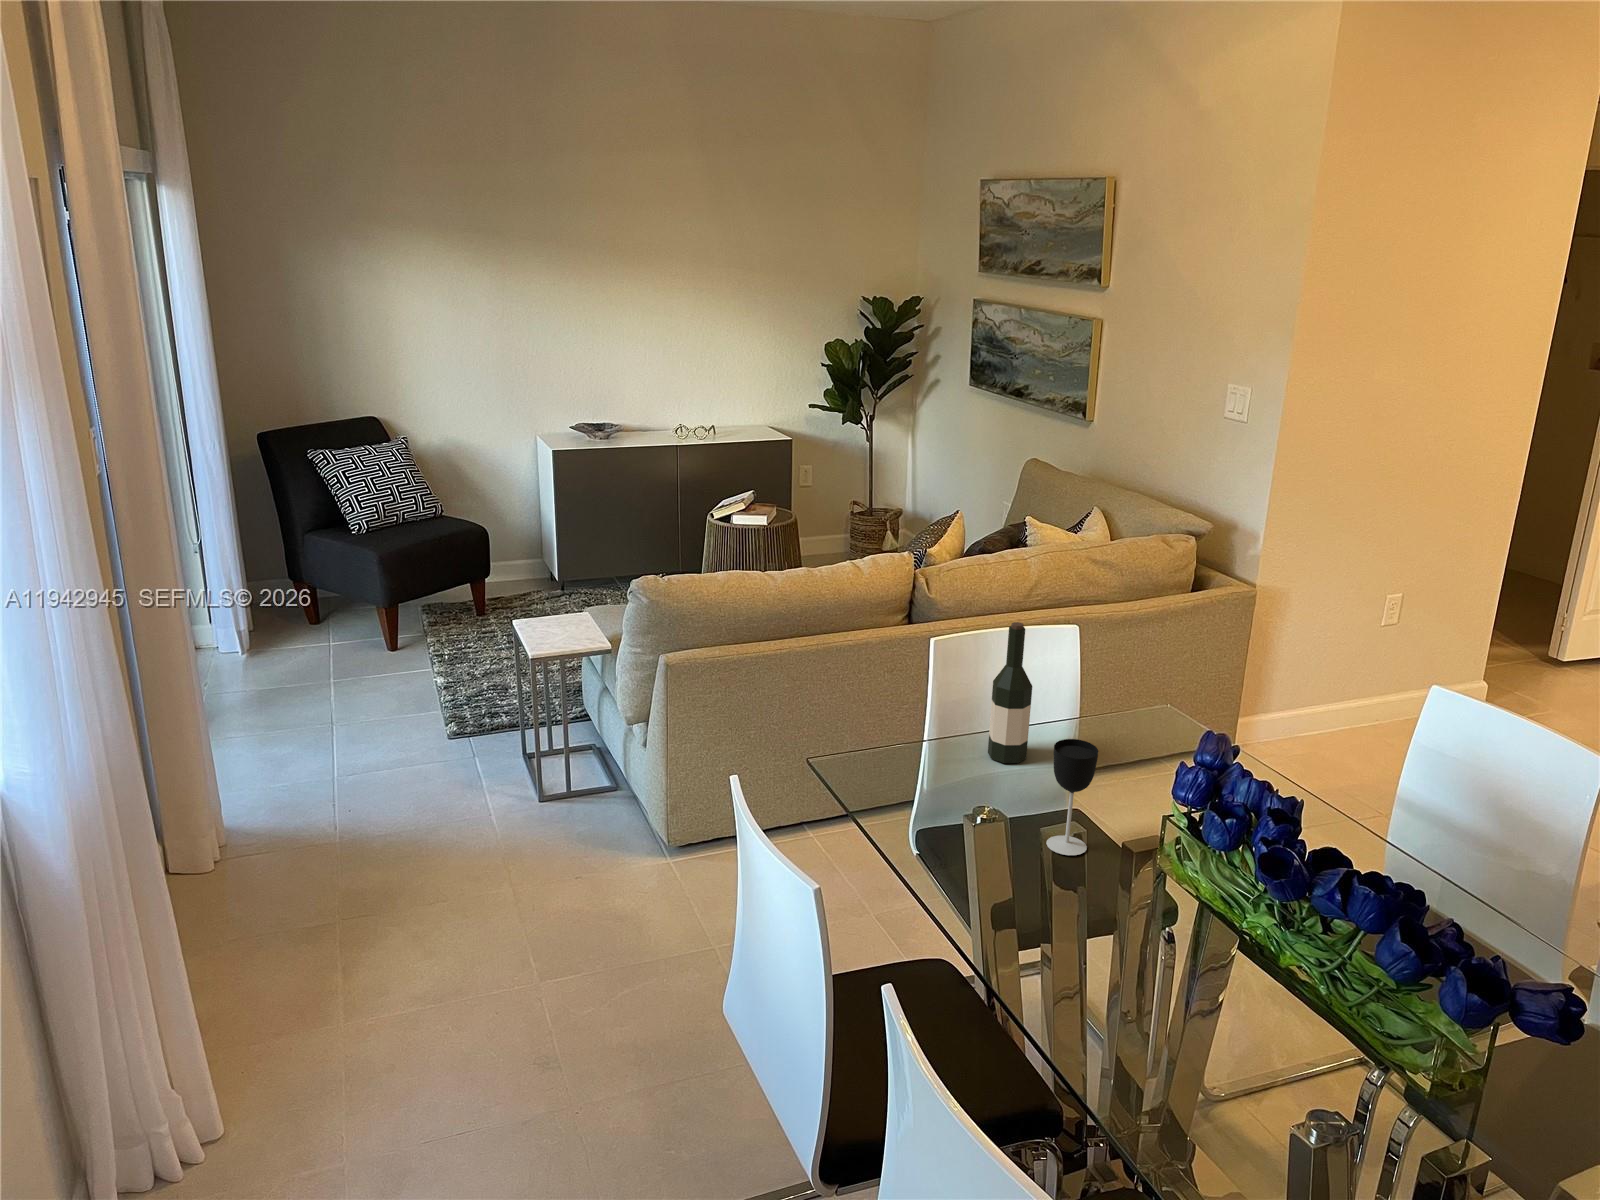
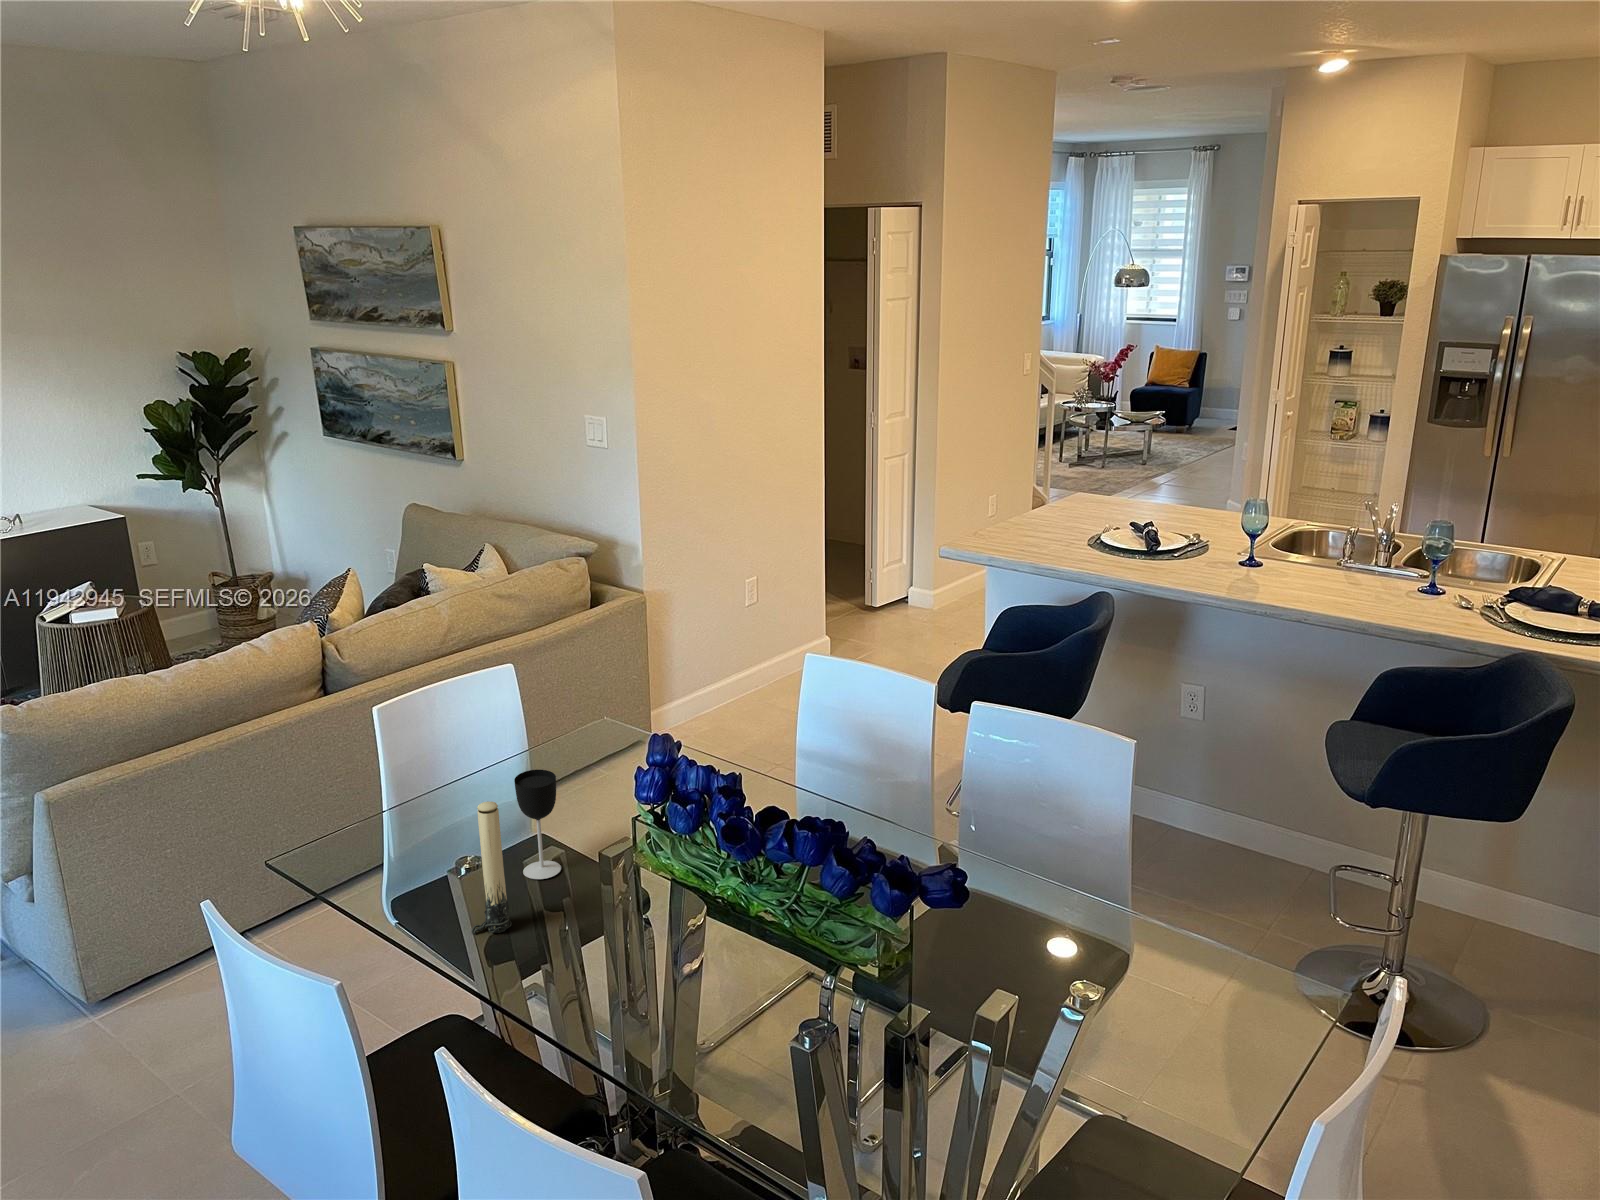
wine bottle: present [988,622,1032,763] -> none [437,672,483,810]
candle: none [979,759,1028,896] -> present [471,801,512,934]

